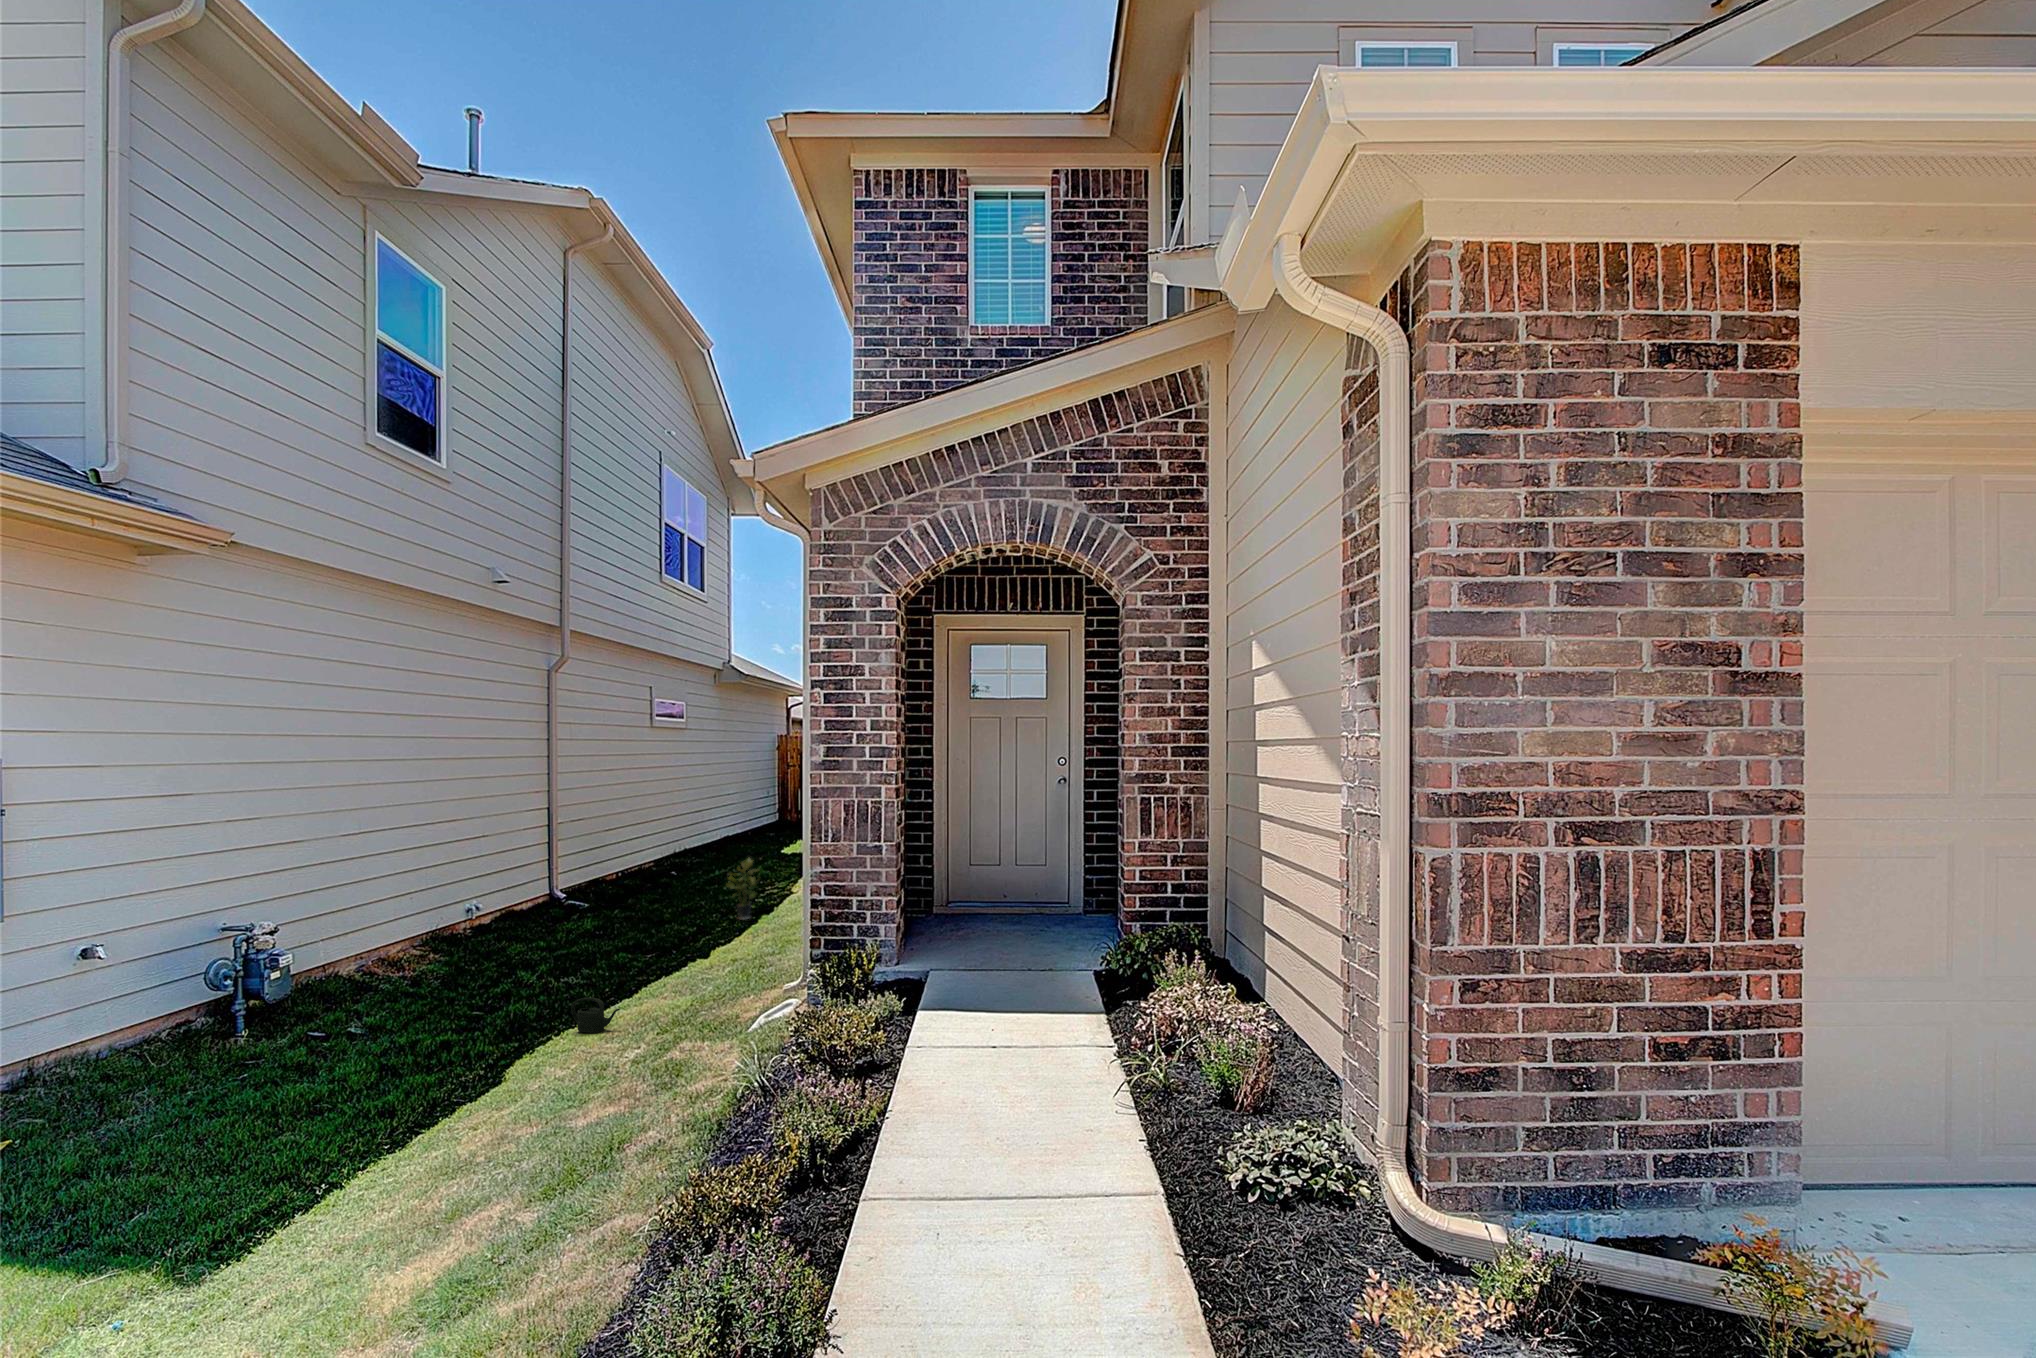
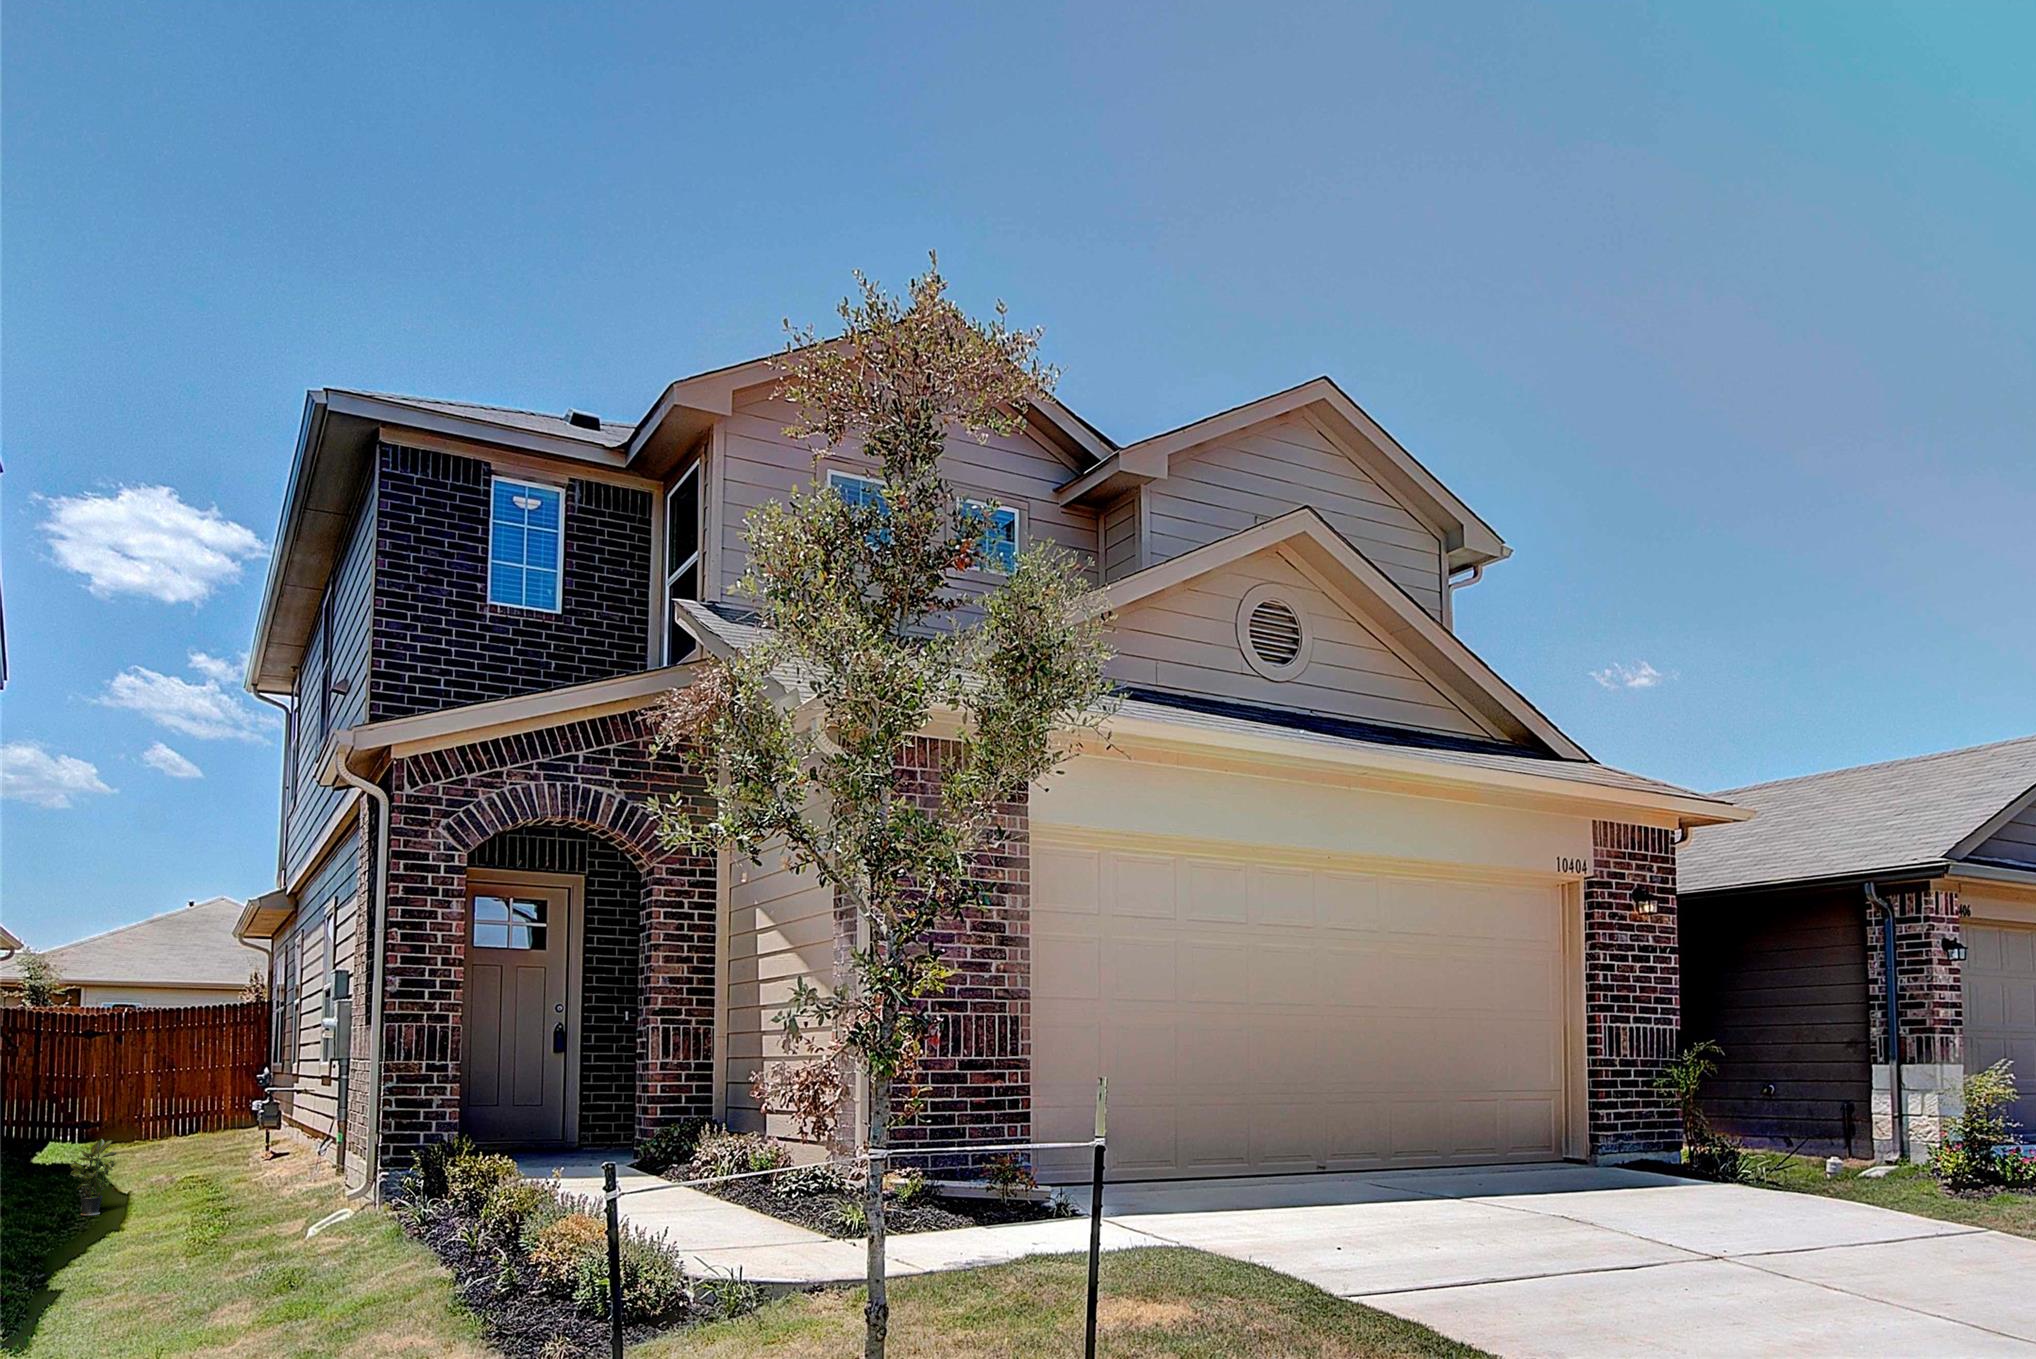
watering can: present [571,998,620,1033] -> none [79,1240,139,1275]

